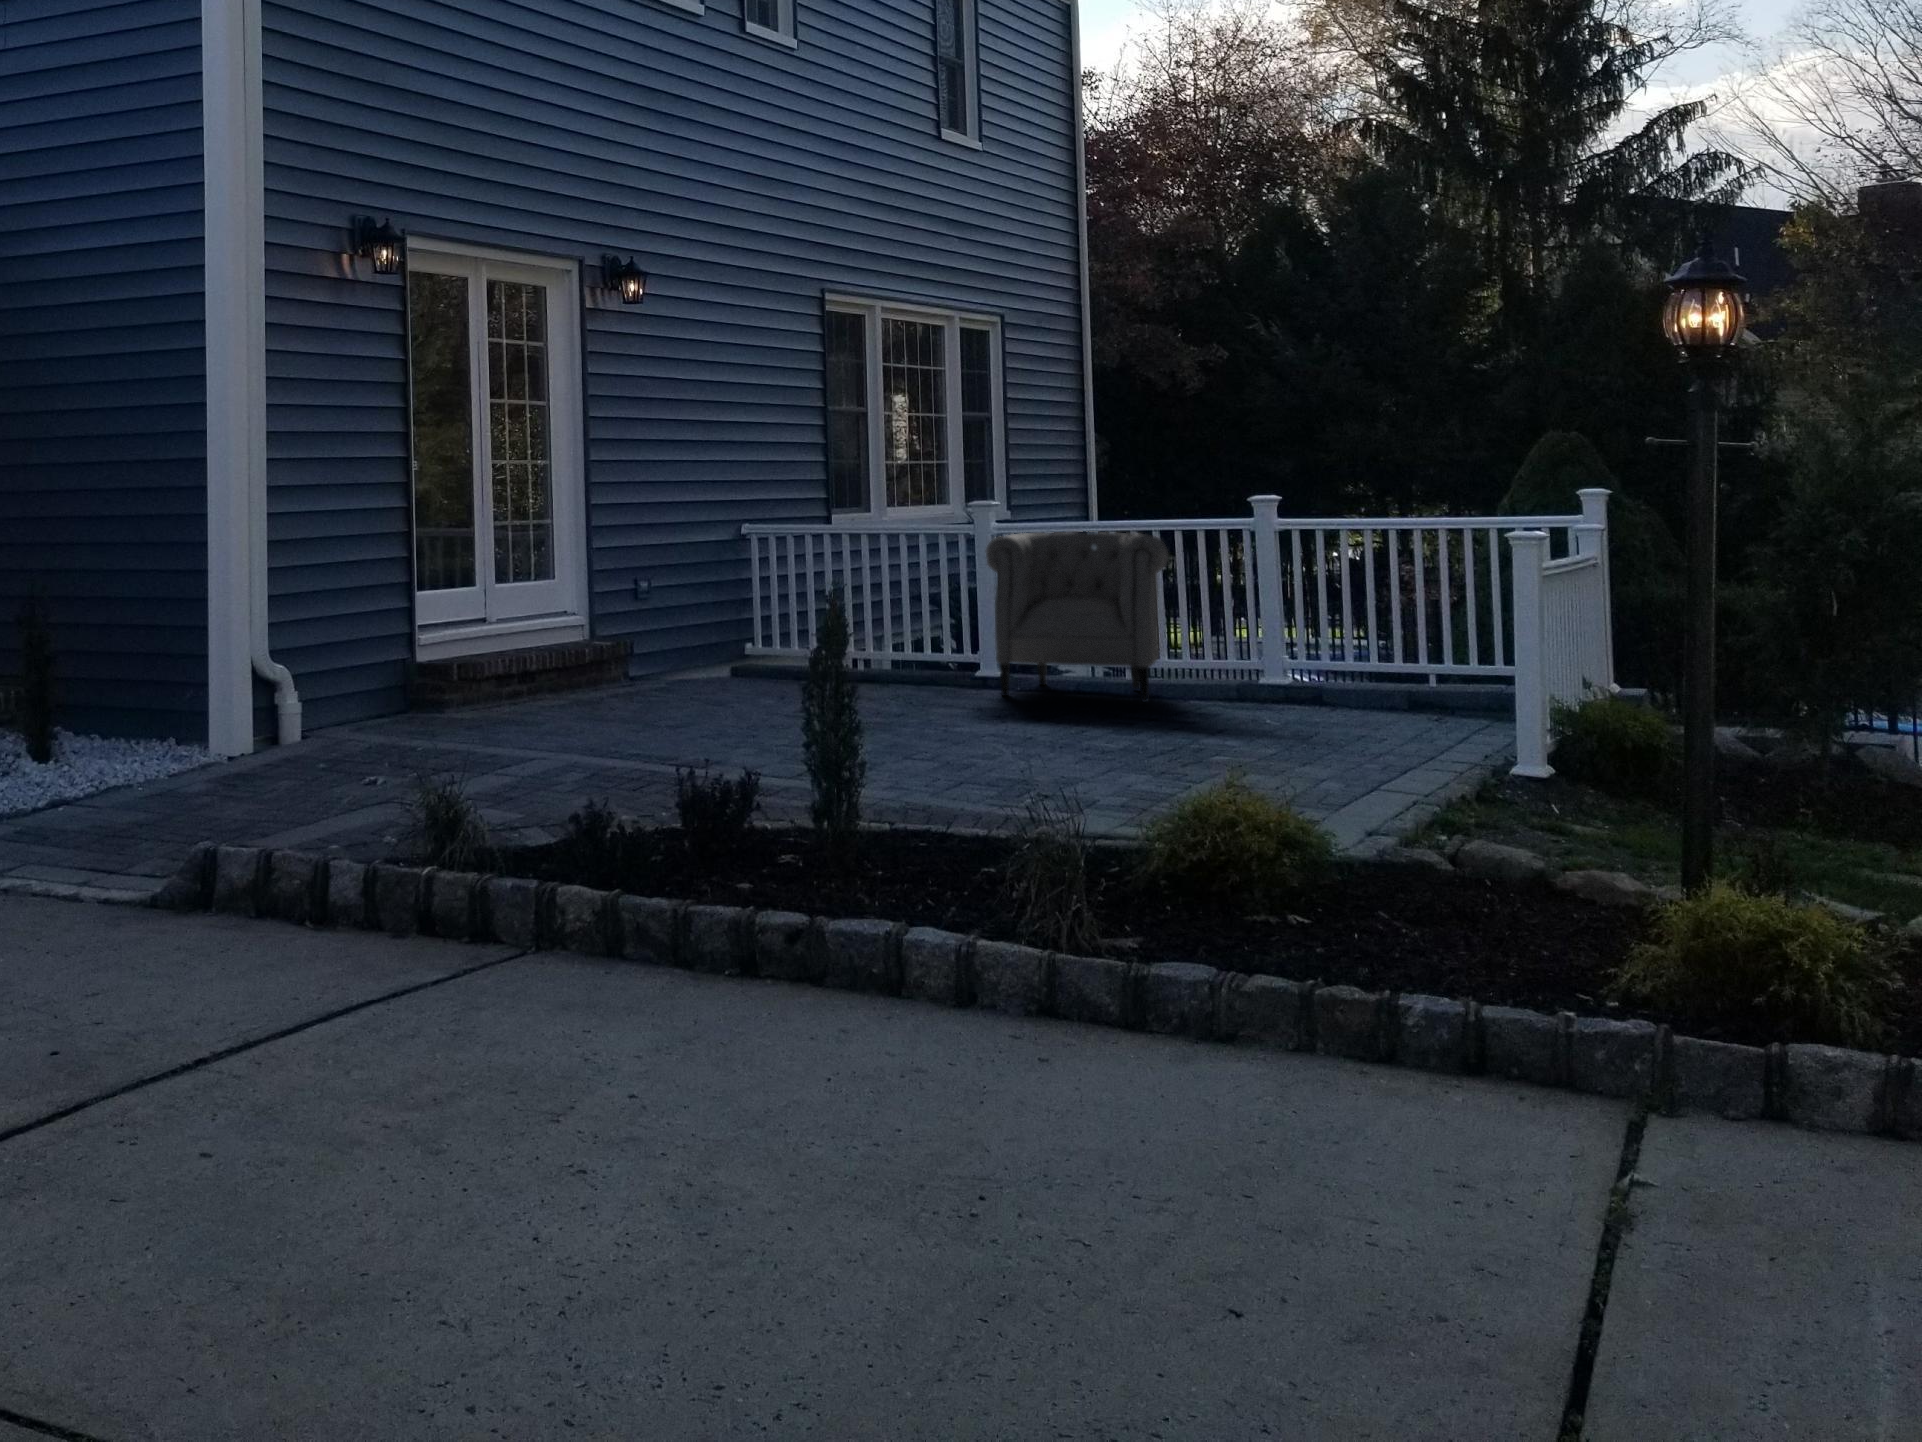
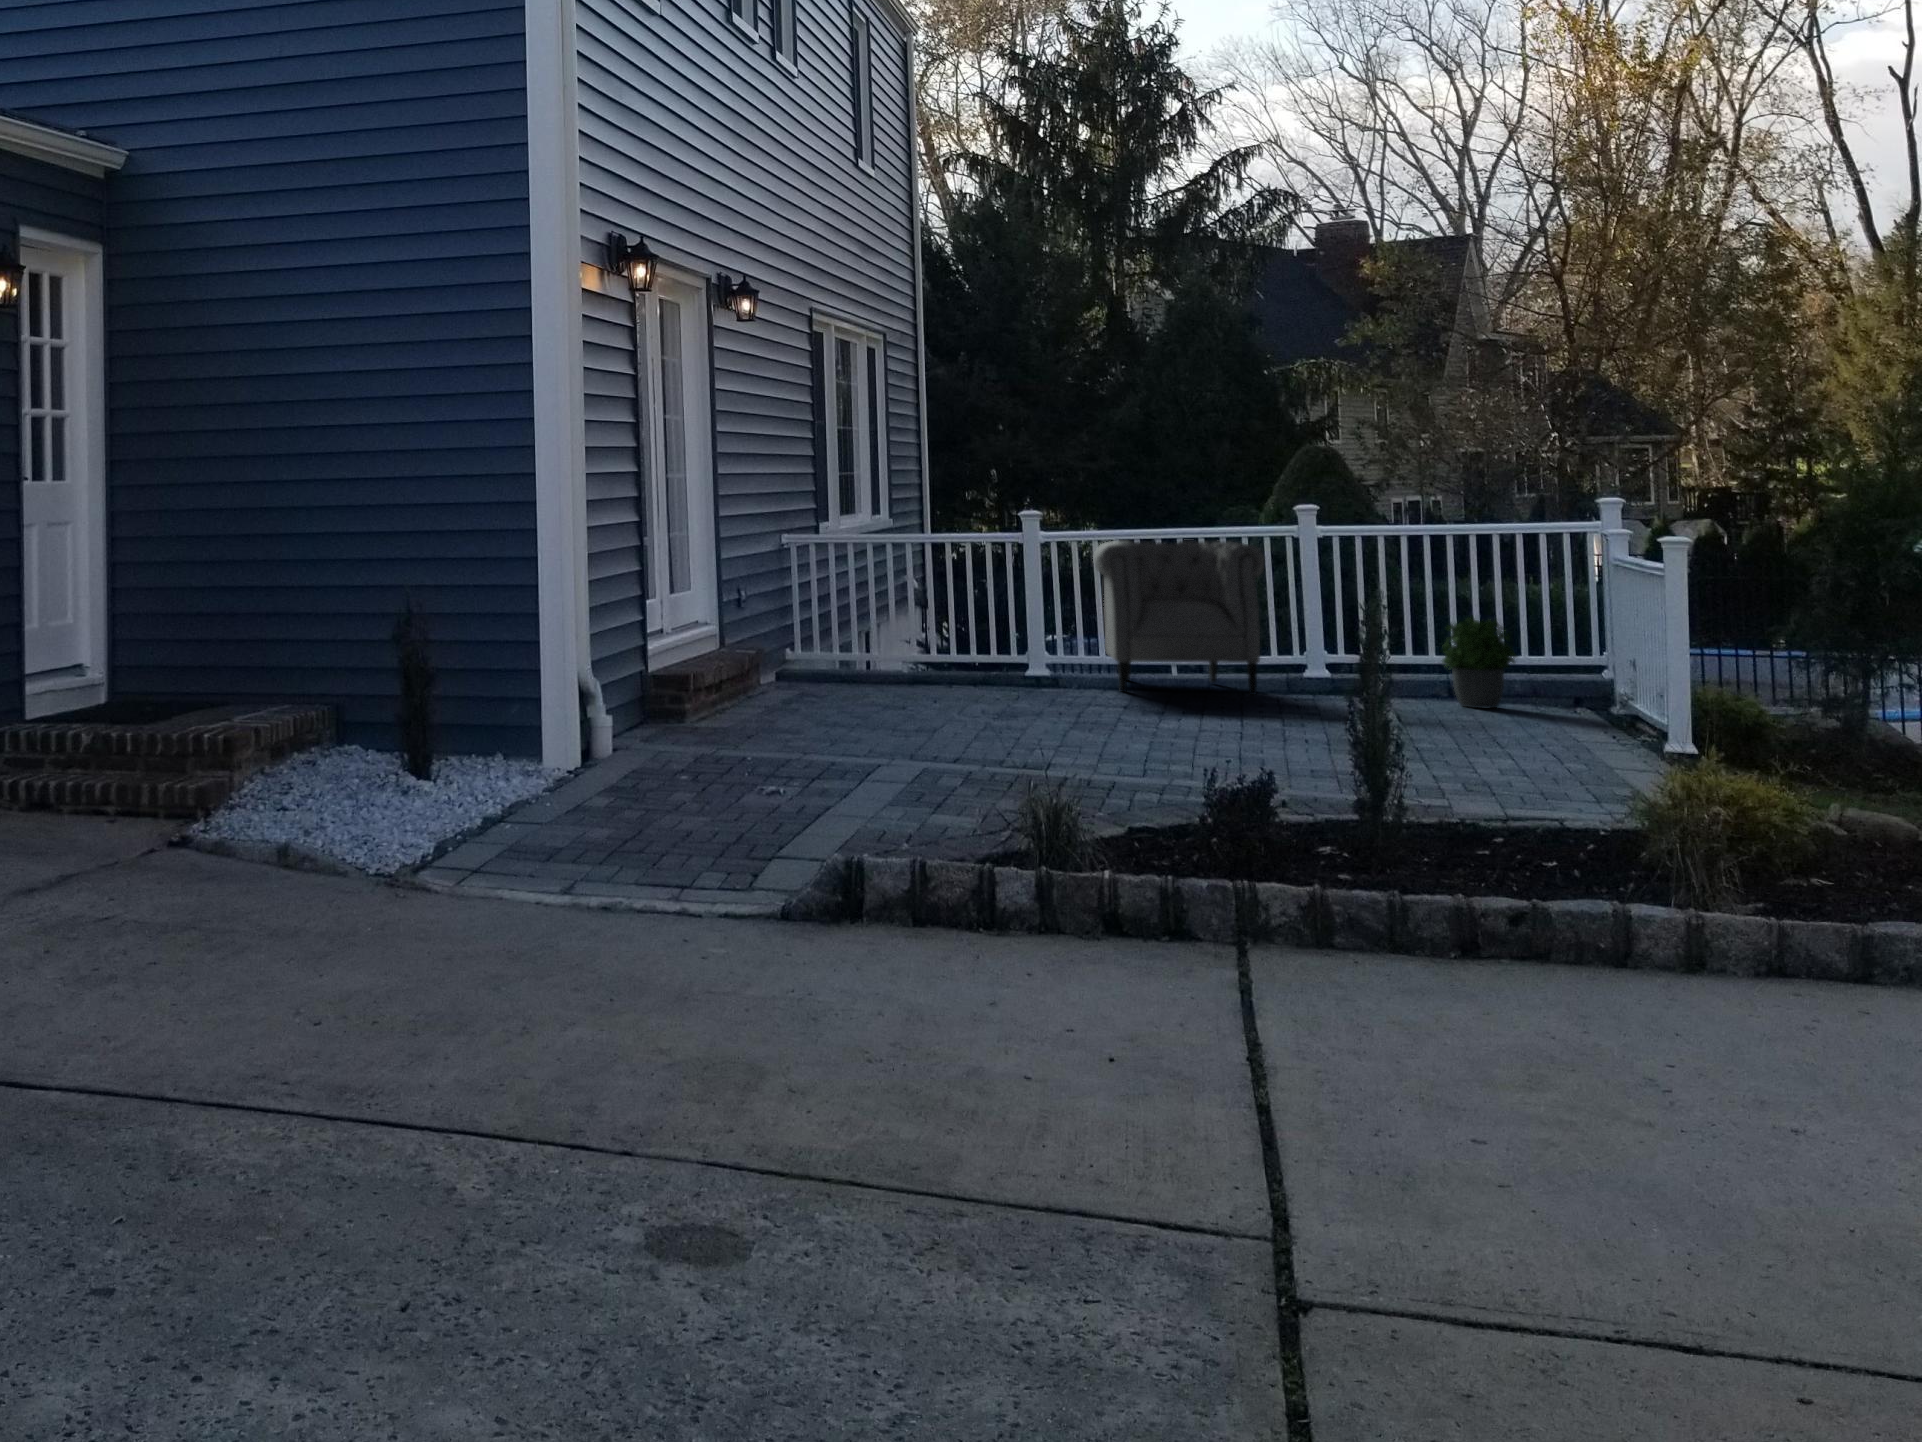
potted plant: none [1353,617,1437,723] -> present [1442,616,1517,708]

